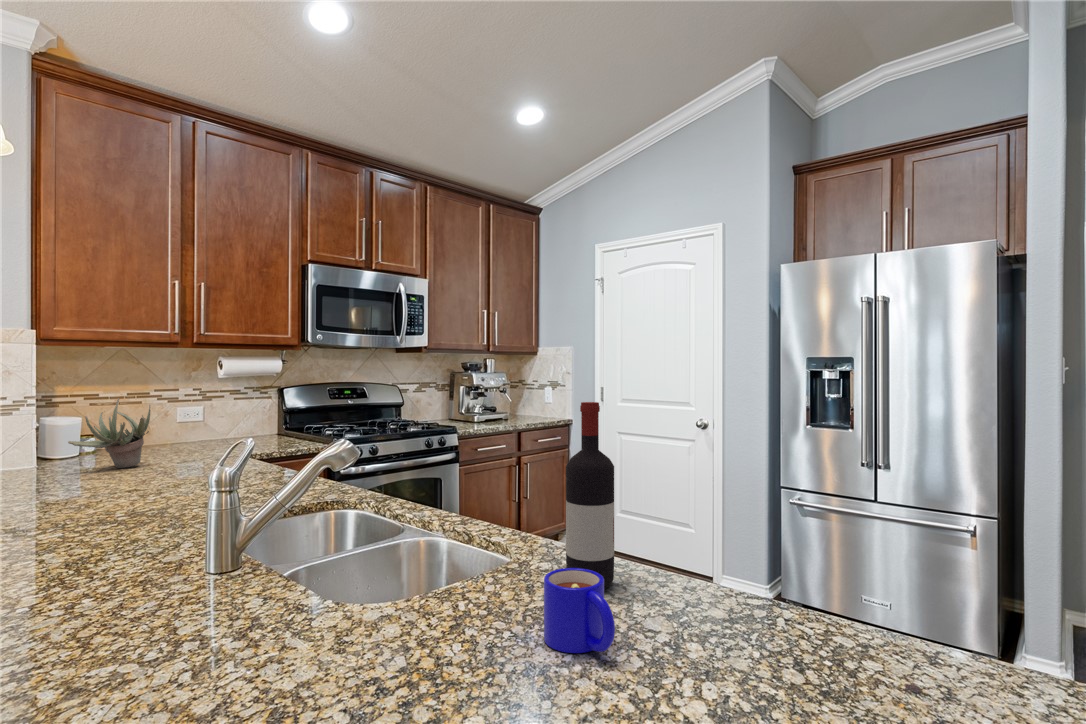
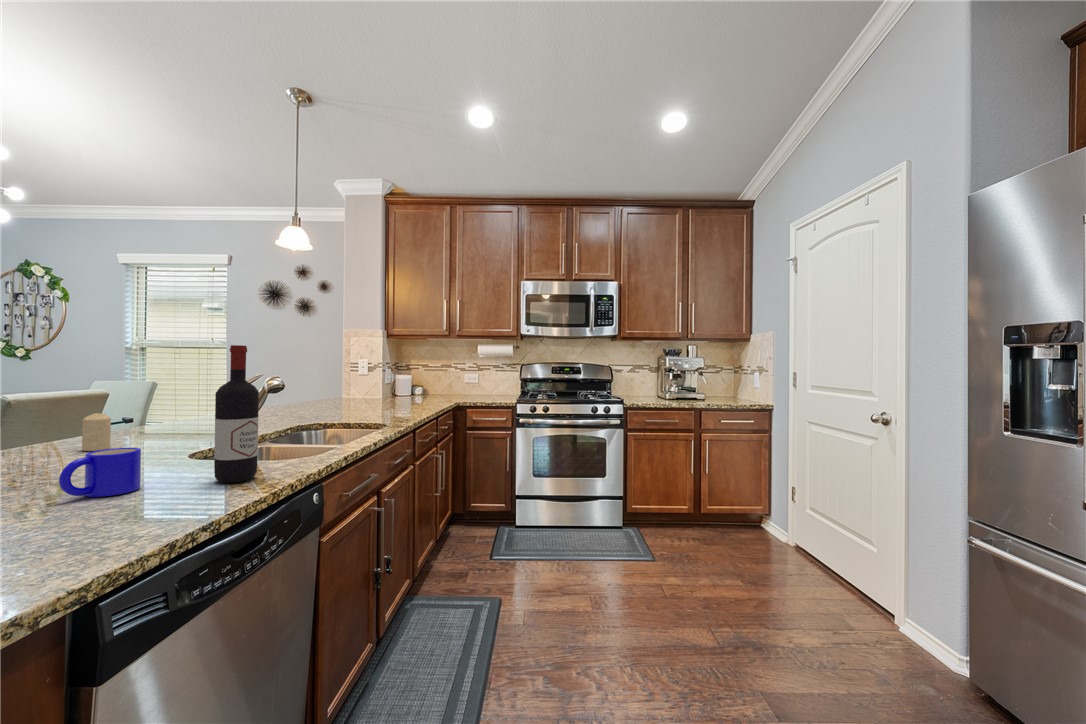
succulent plant: present [68,398,151,468] -> none [368,363,409,401]
candle: none [123,565,177,661] -> present [82,413,111,451]

